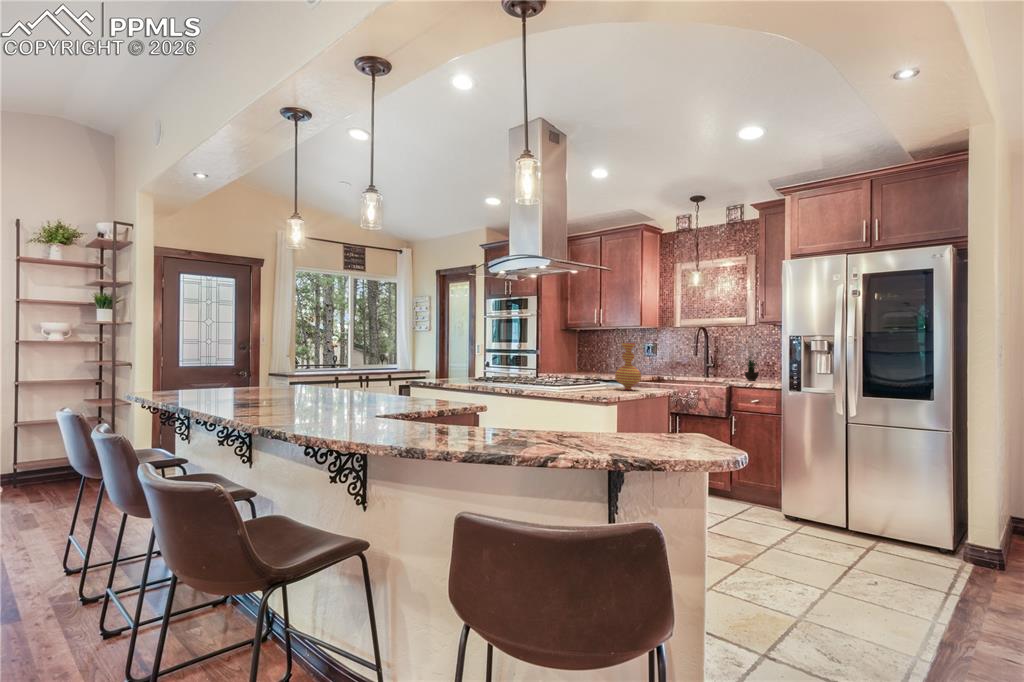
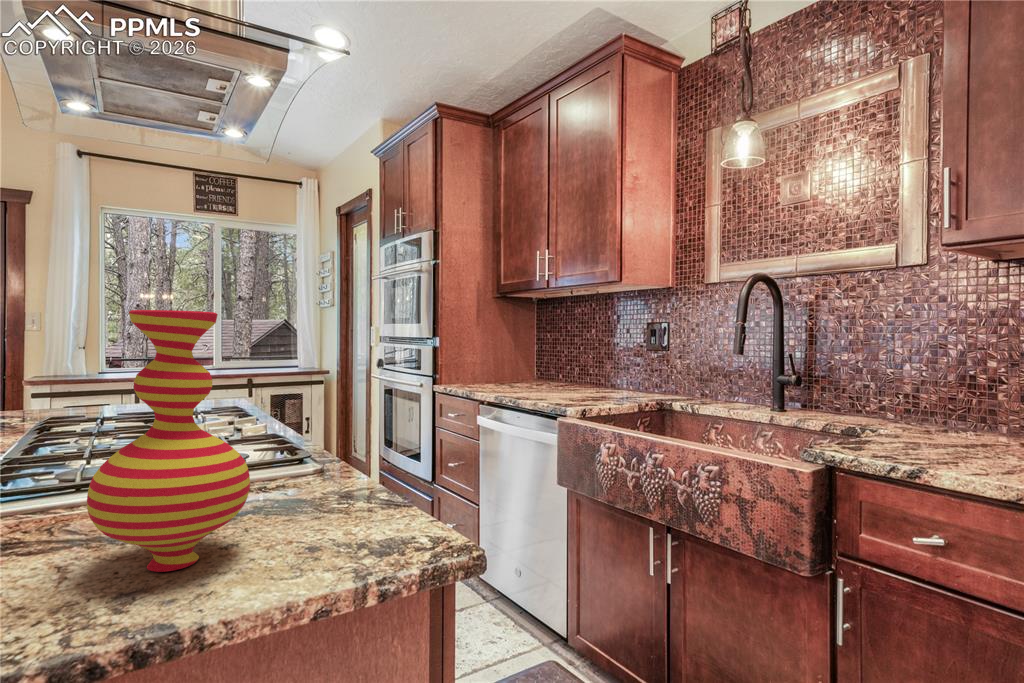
potted plant: present [745,352,759,381] -> none [873,307,956,432]

